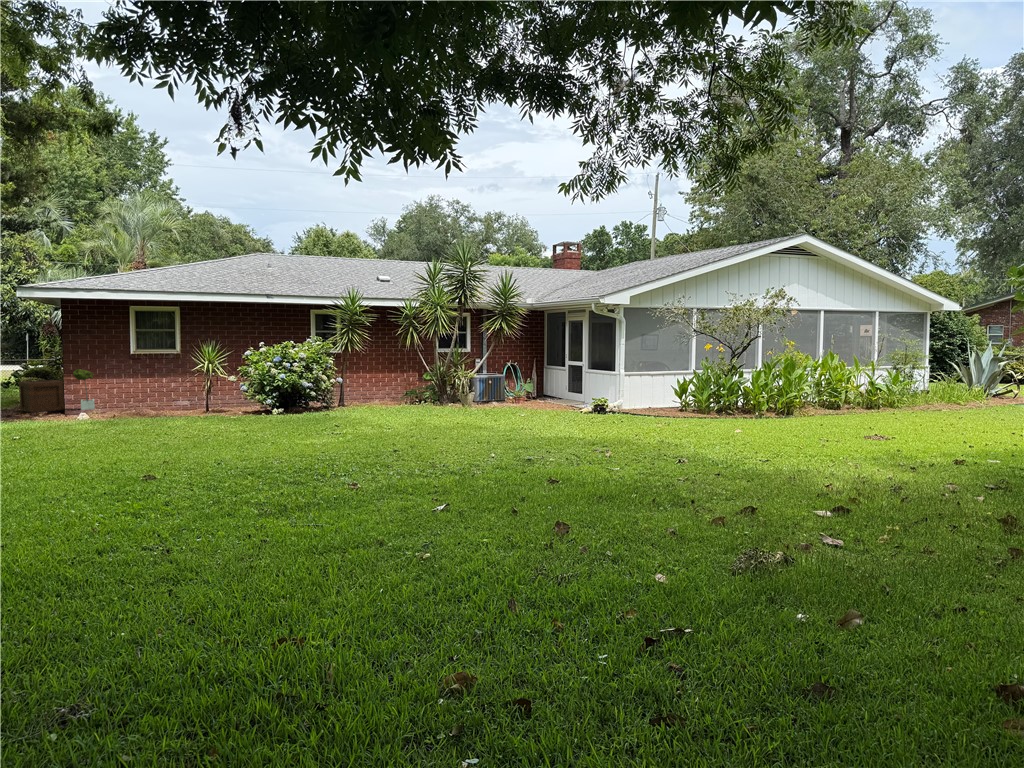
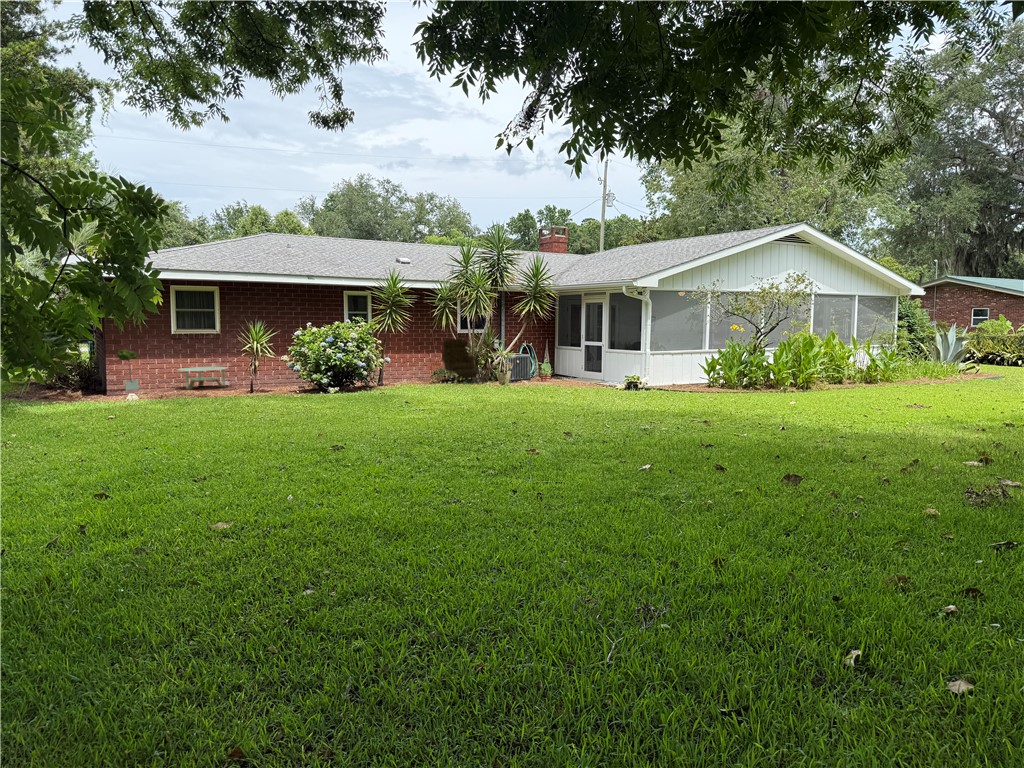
lounge chair: none [403,359,438,406] -> present [441,339,477,383]
wooden crate: present [19,380,65,413] -> none [60,360,109,394]
round table: none [131,387,184,410] -> present [178,366,228,390]

